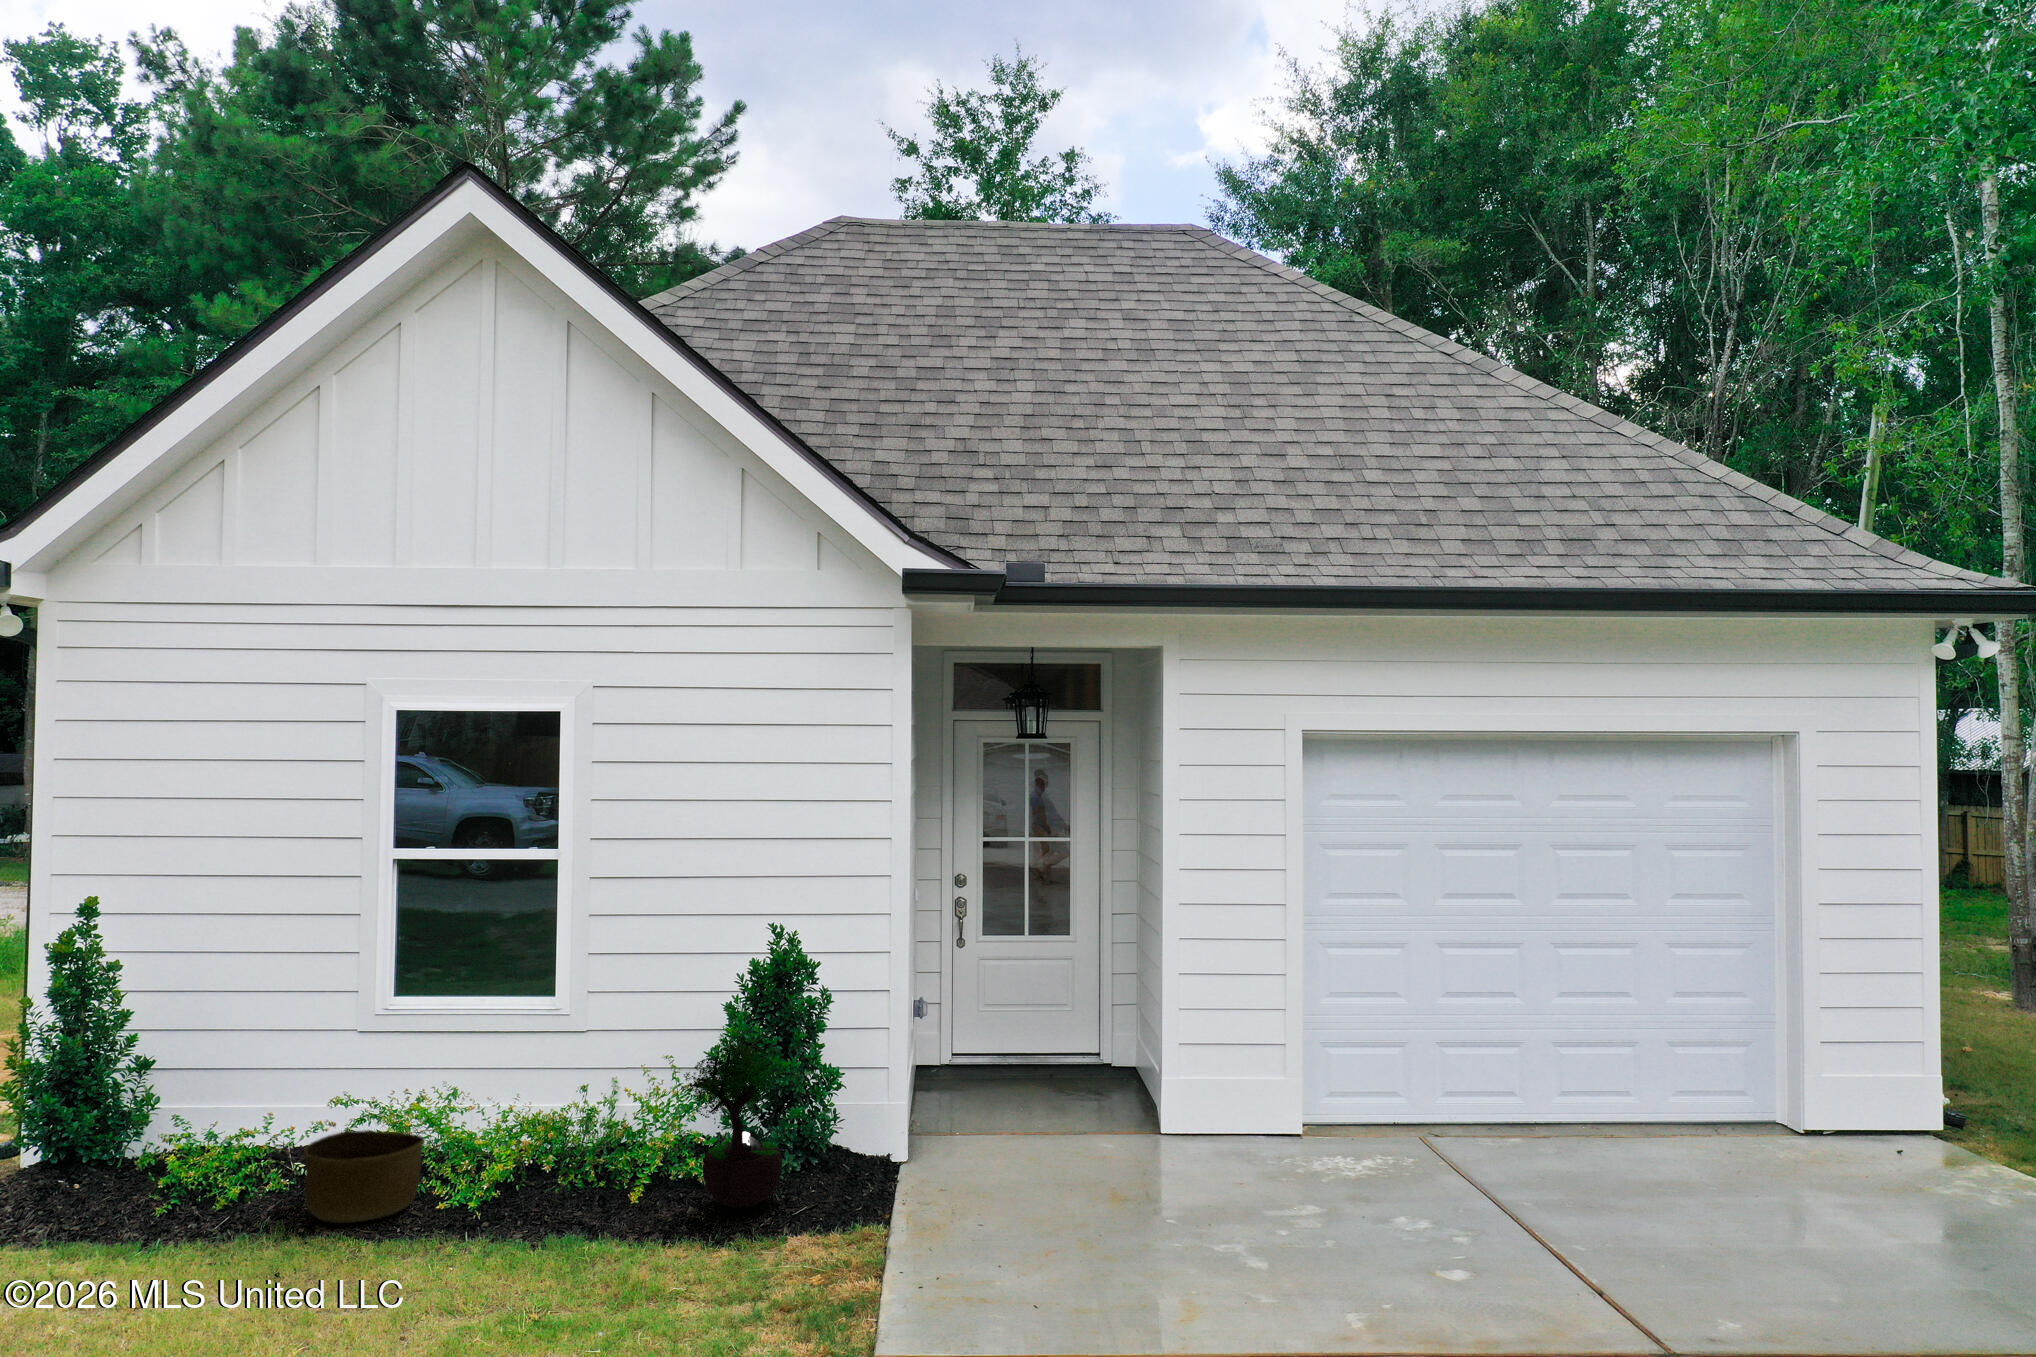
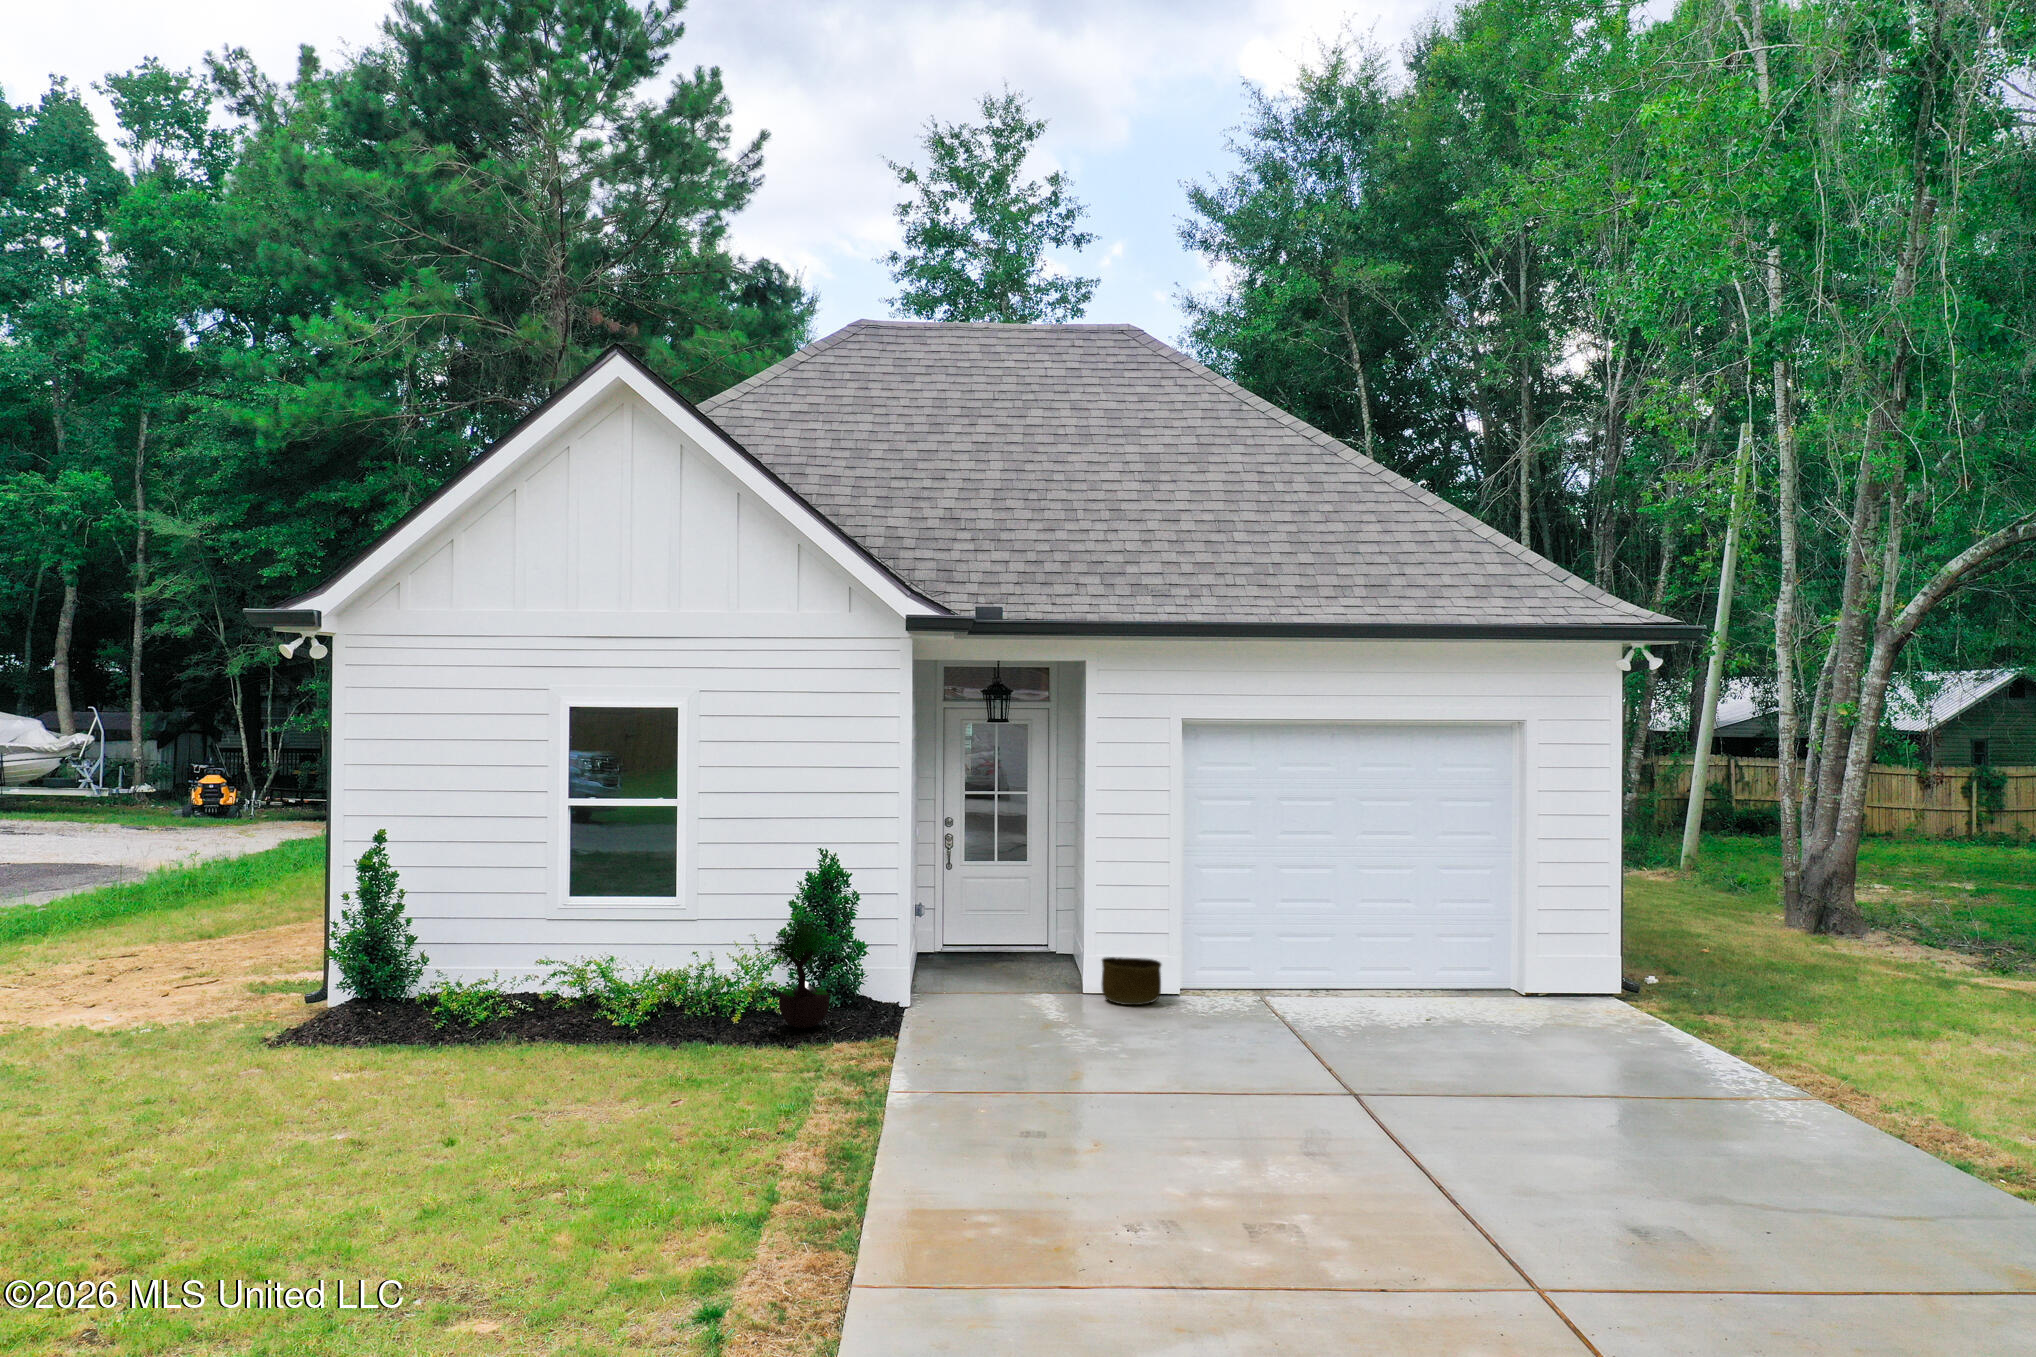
basket: present [304,1130,424,1223] -> present [1101,957,1161,1005]

